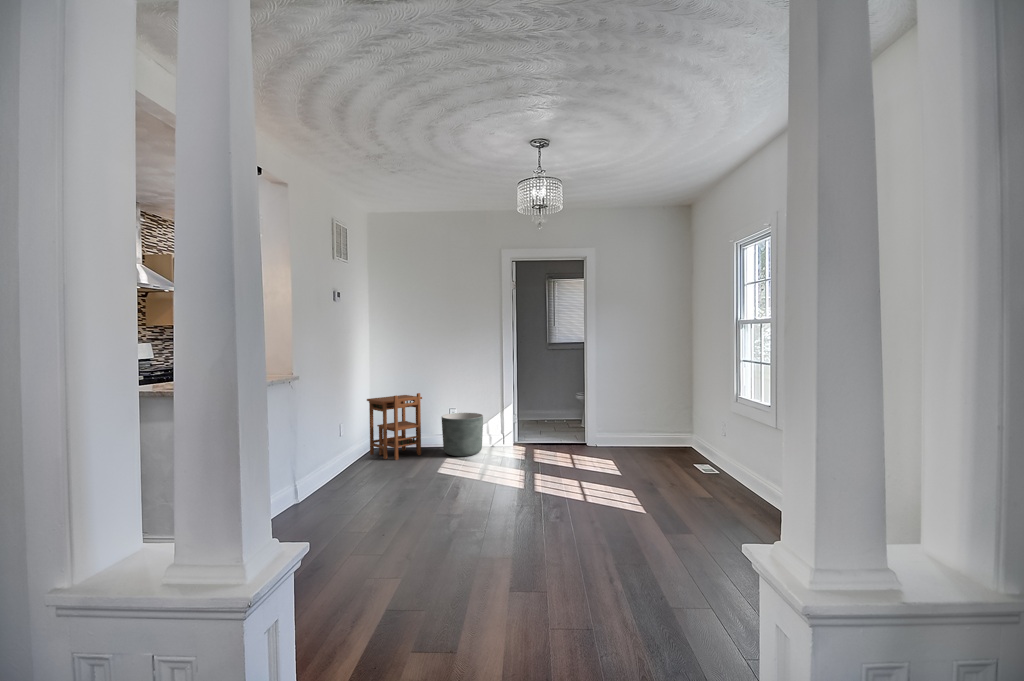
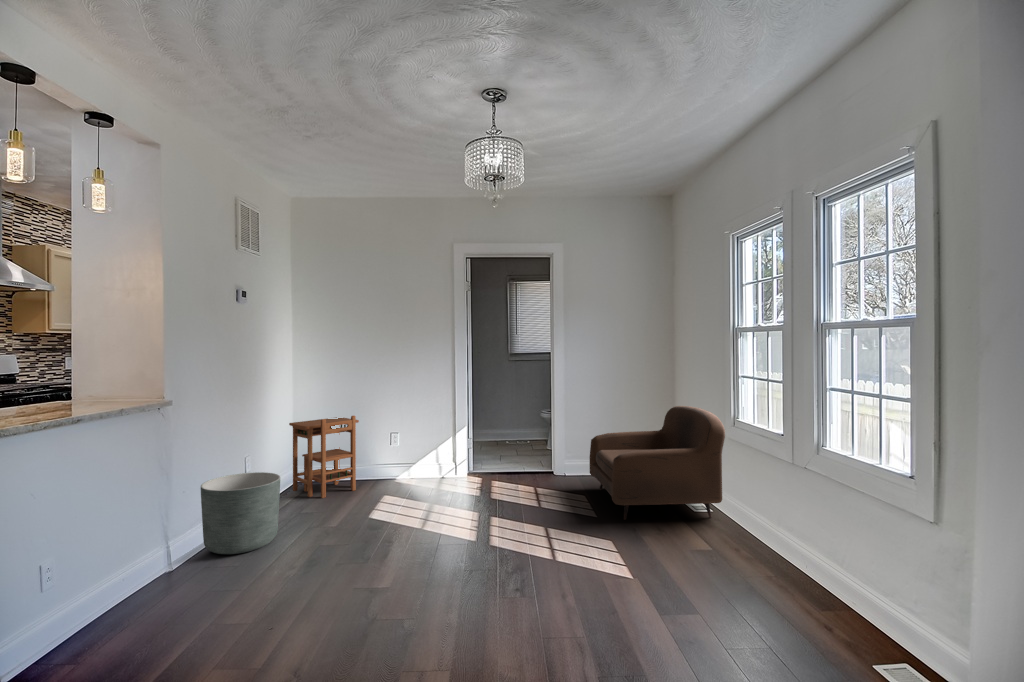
armchair: none [617,386,729,477] -> present [590,406,725,520]
planter: present [442,413,483,456] -> present [201,472,280,554]

